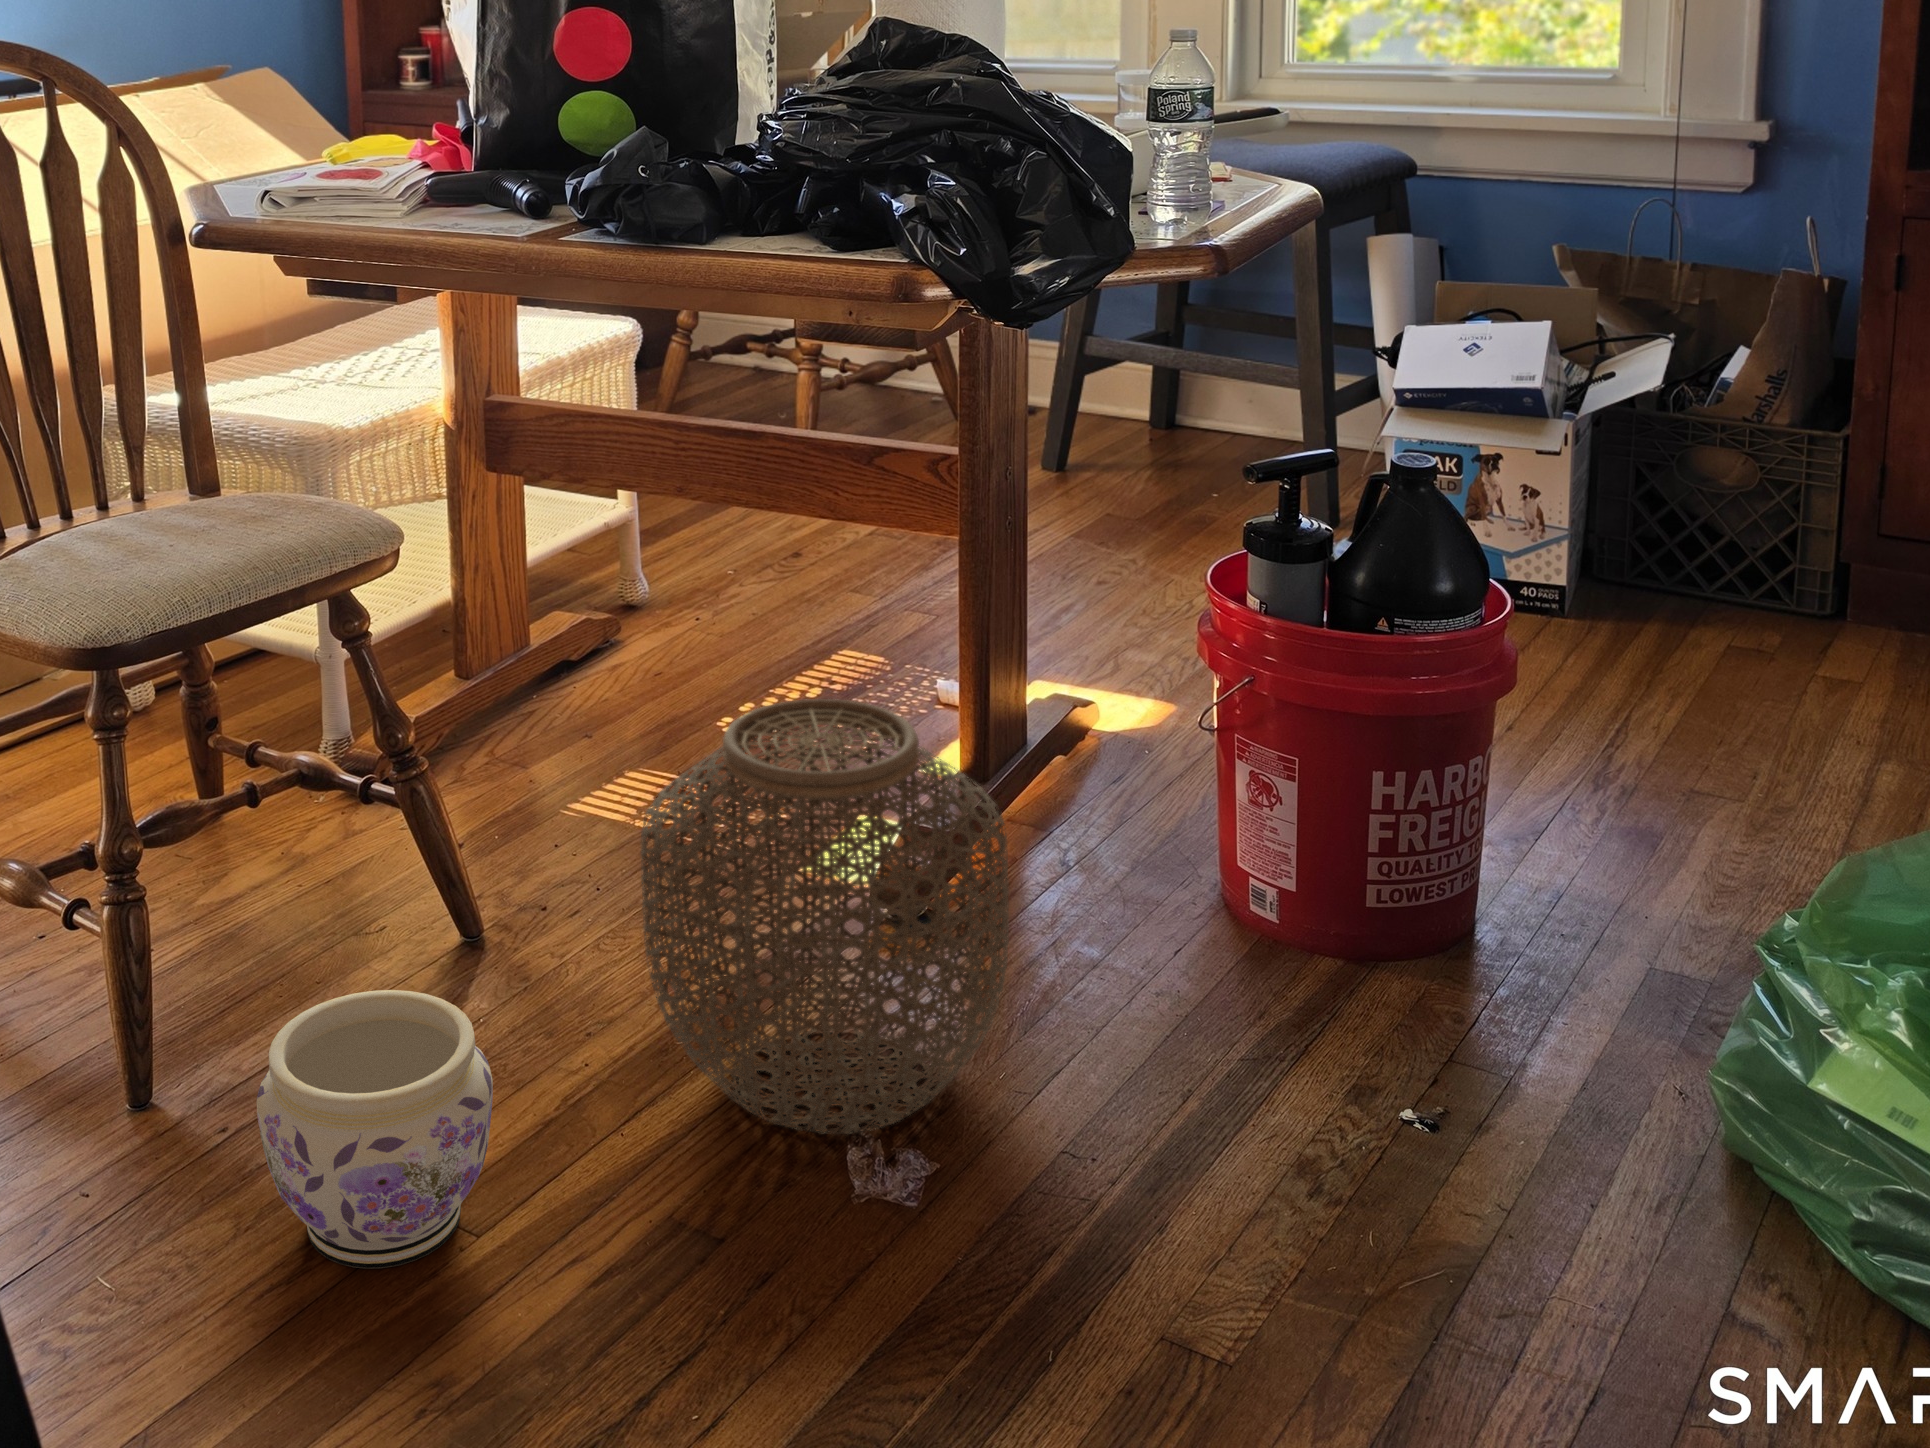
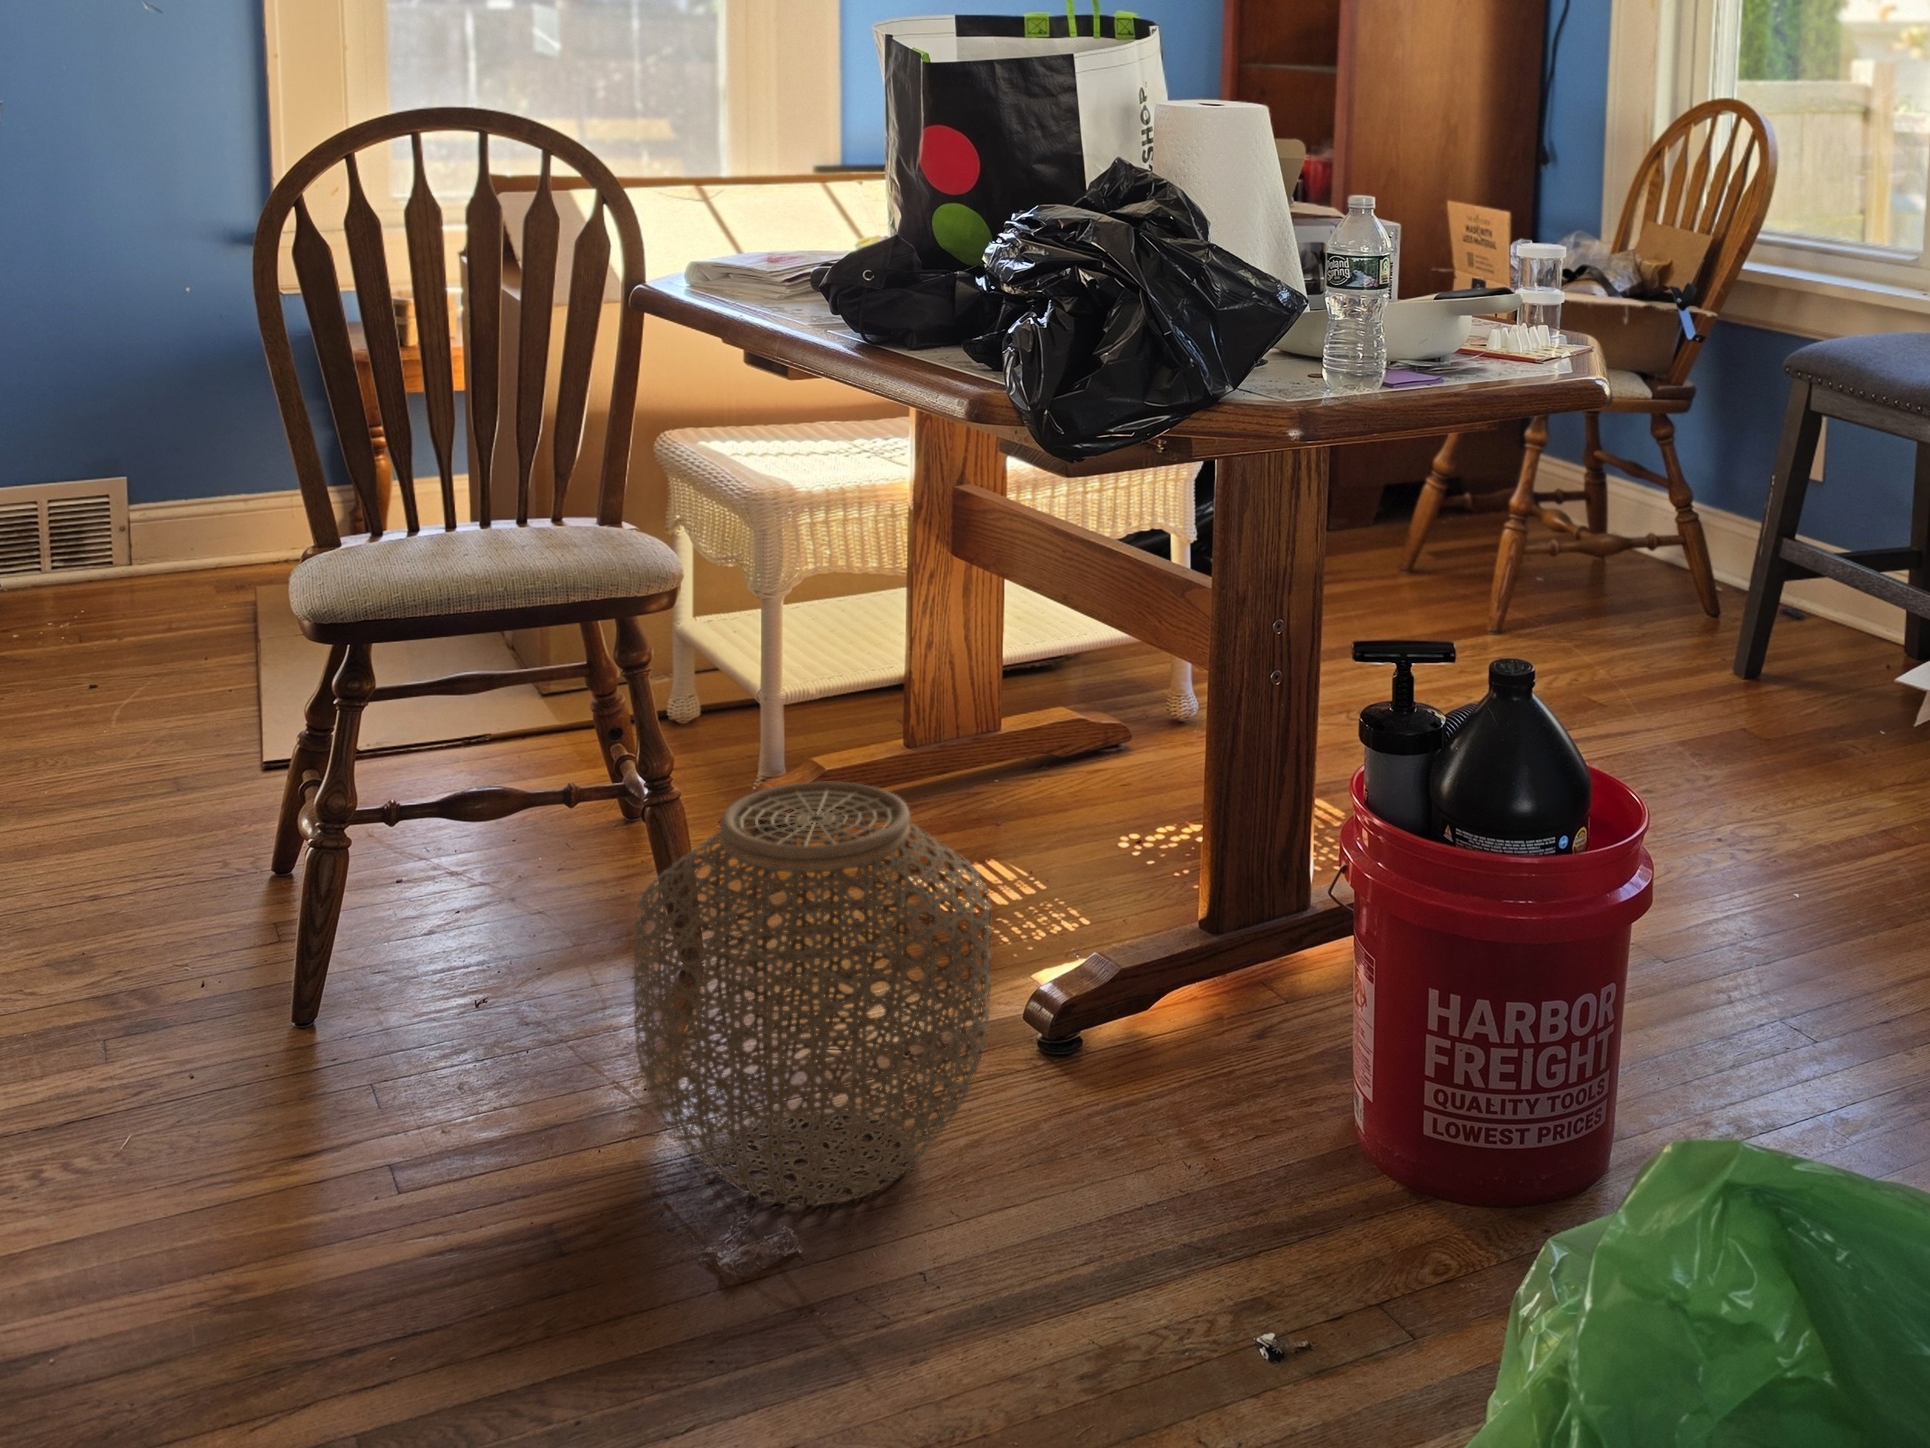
planter: present [257,990,493,1269] -> none [236,955,463,1195]

